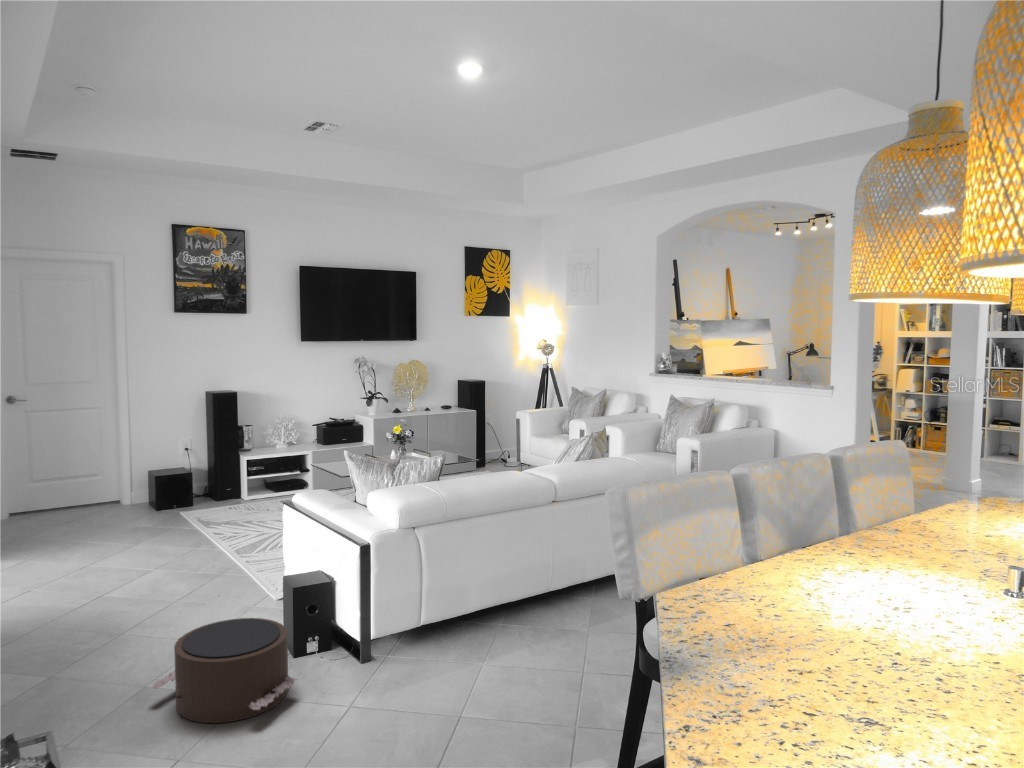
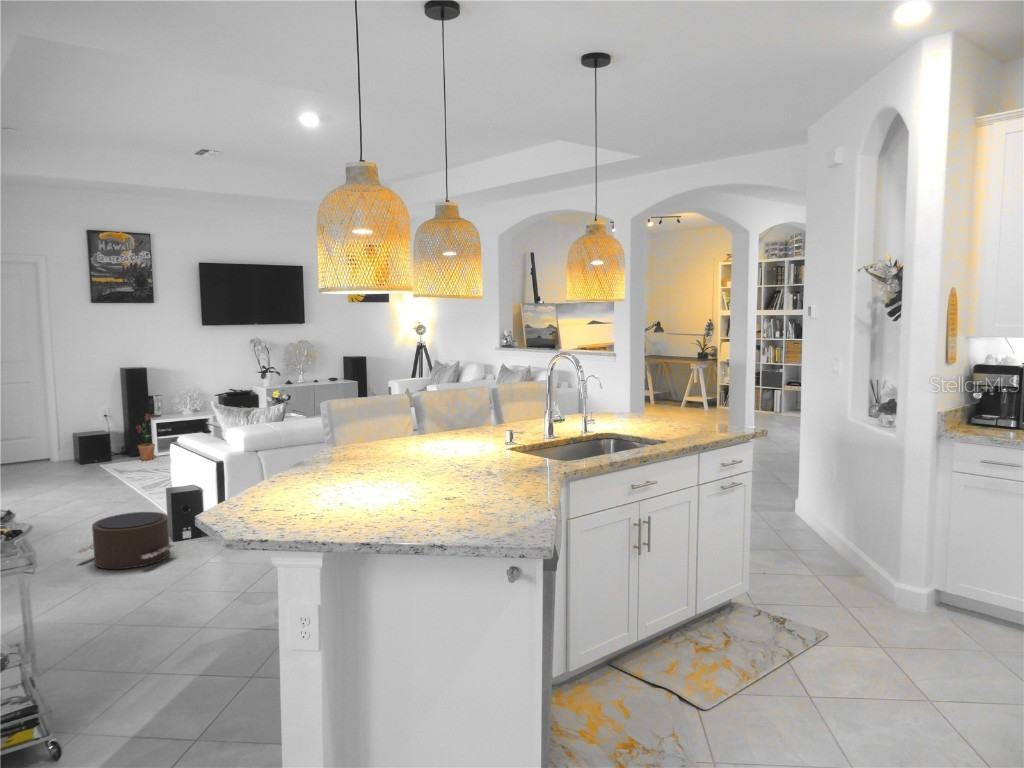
potted plant: none [222,447,245,505] -> present [136,414,155,460]

